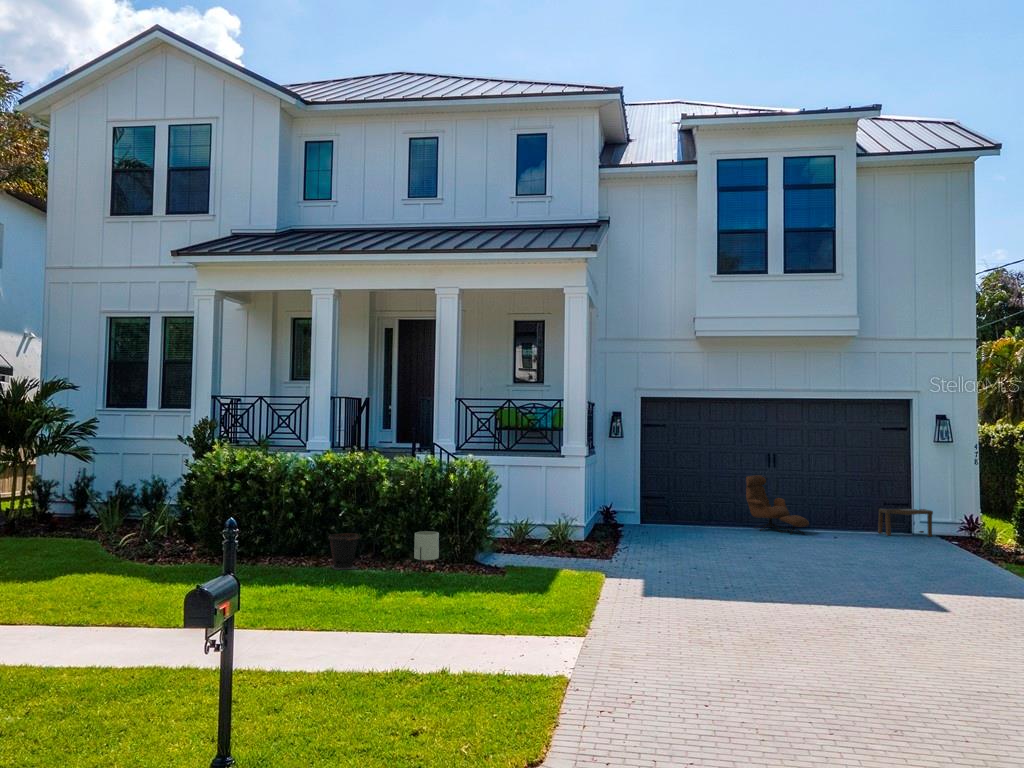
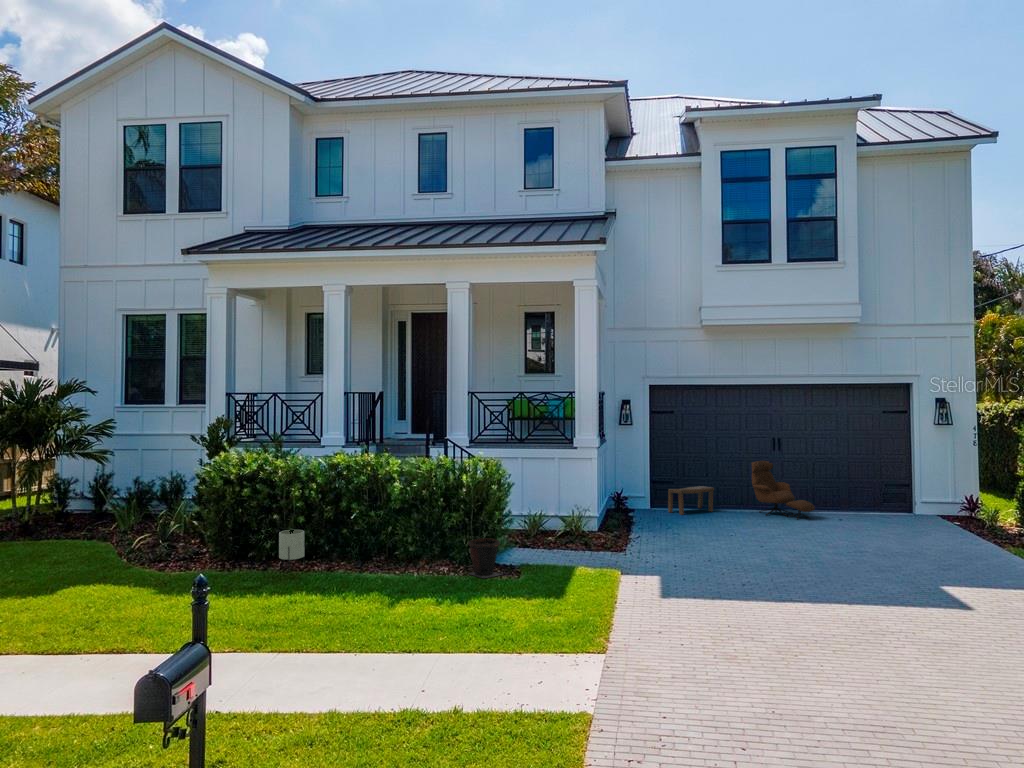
bench: present [878,509,933,537] -> present [668,486,714,515]
planter: present [414,531,440,572] -> present [279,530,305,571]
bucket: present [329,533,359,570] -> present [468,538,502,578]

